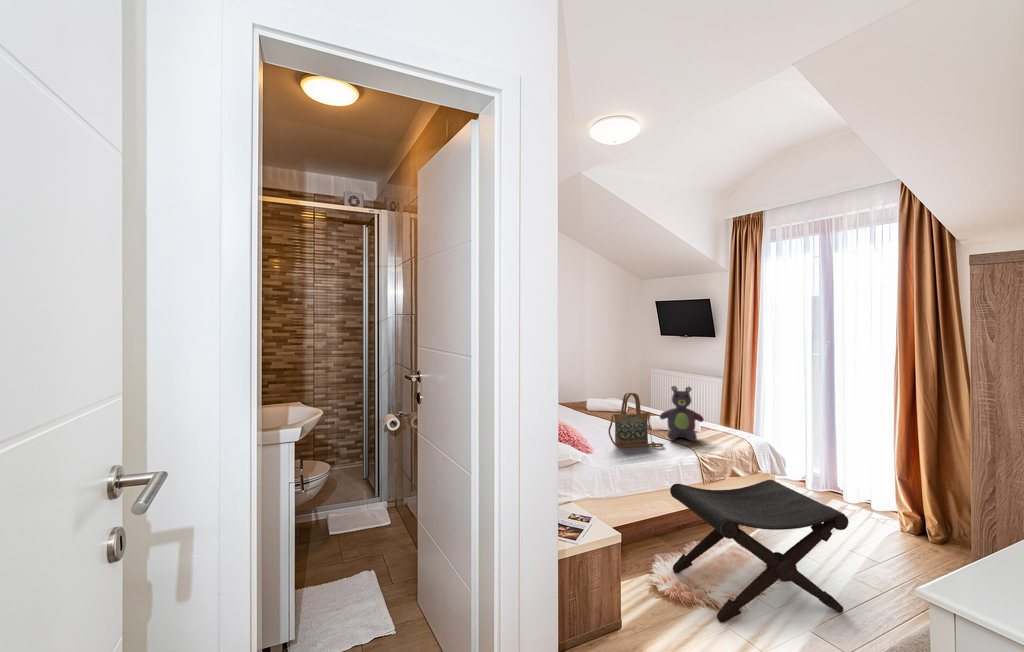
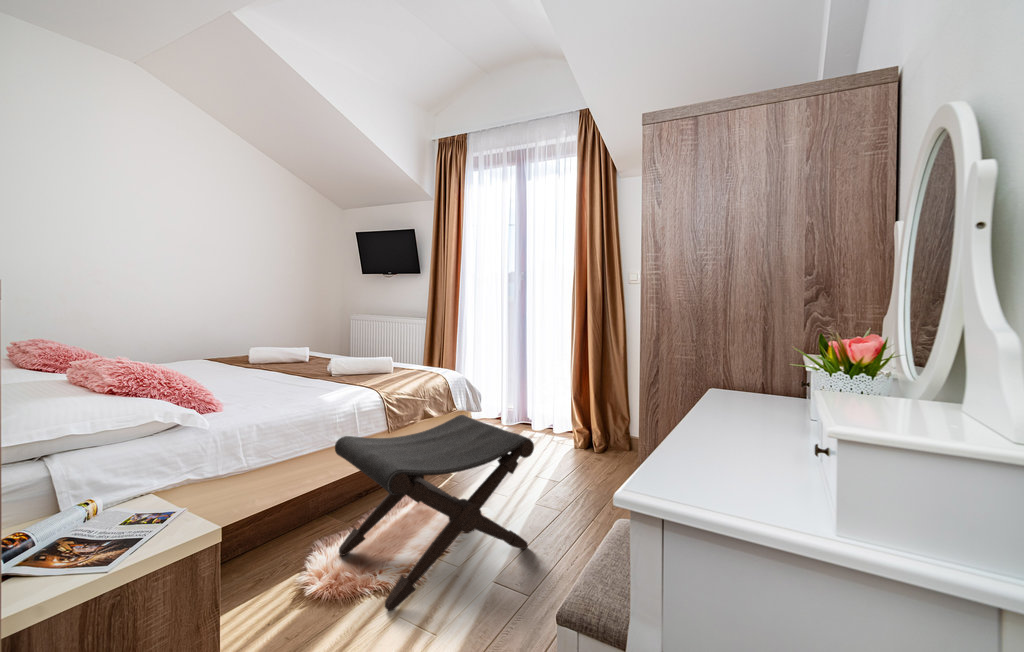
stuffed bear: present [660,386,704,441] -> none [338,316,393,384]
handbag: present [608,393,664,447] -> none [252,323,337,400]

